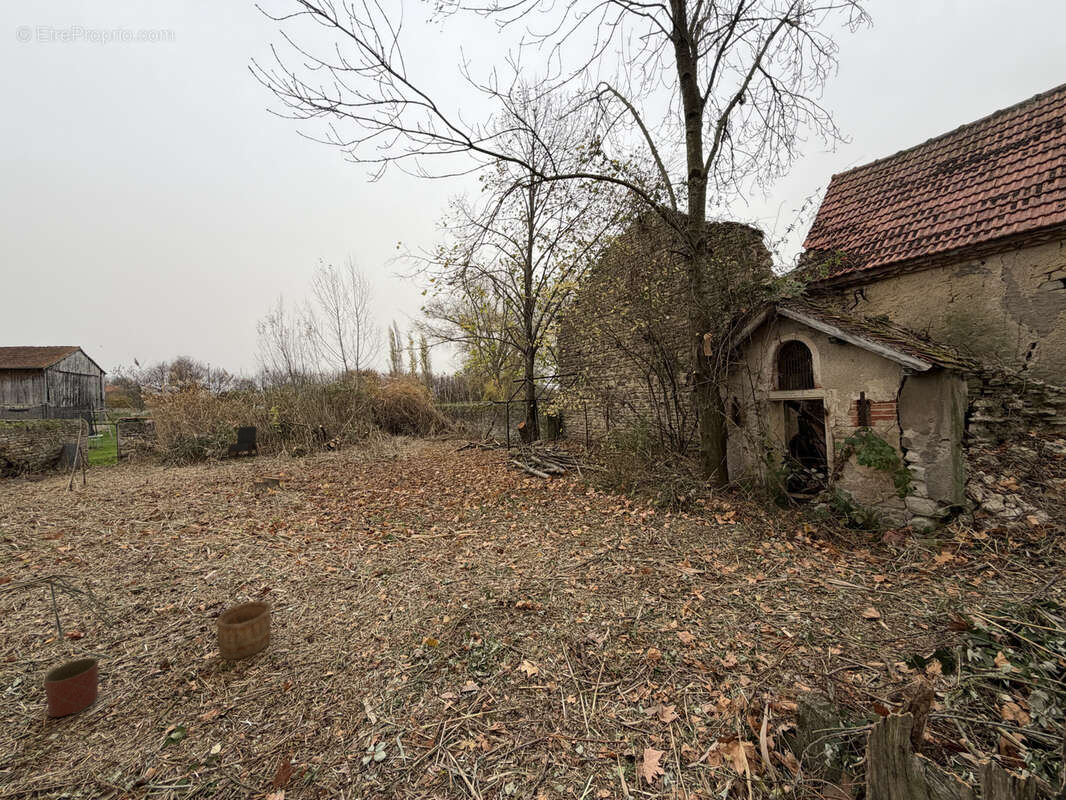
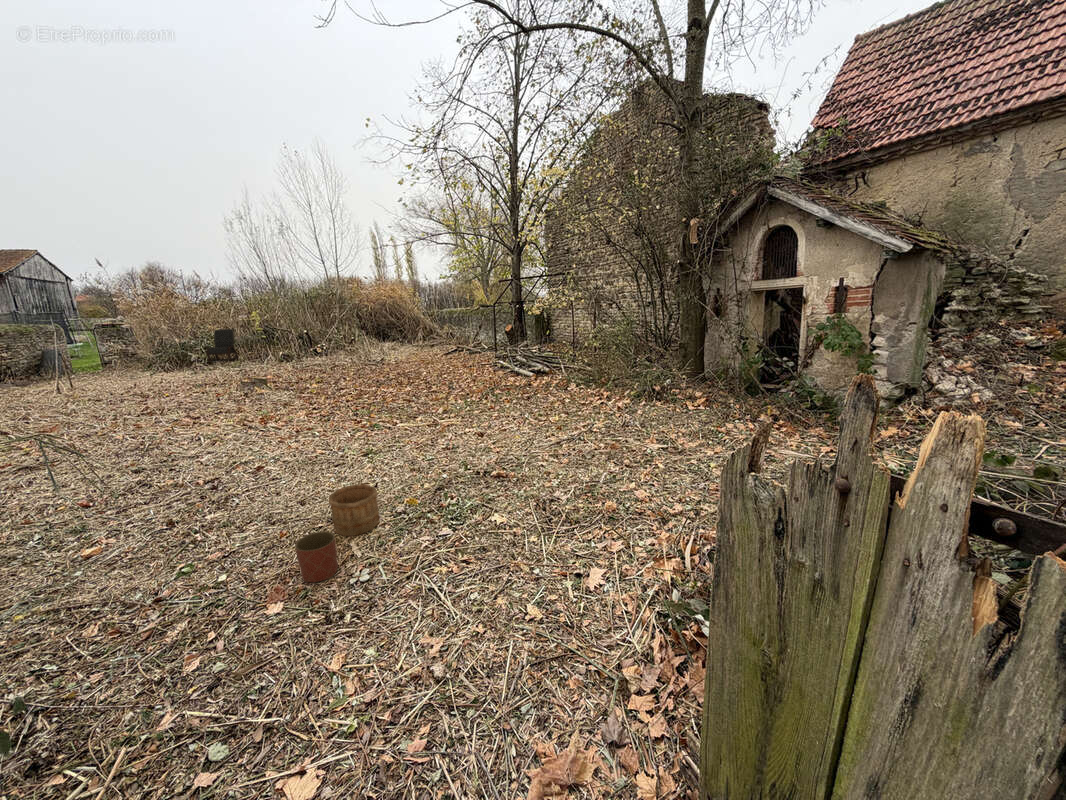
wooden bucket: present [215,601,271,659] -> present [329,484,379,536]
planter: present [44,658,98,717] -> present [295,531,338,582]

